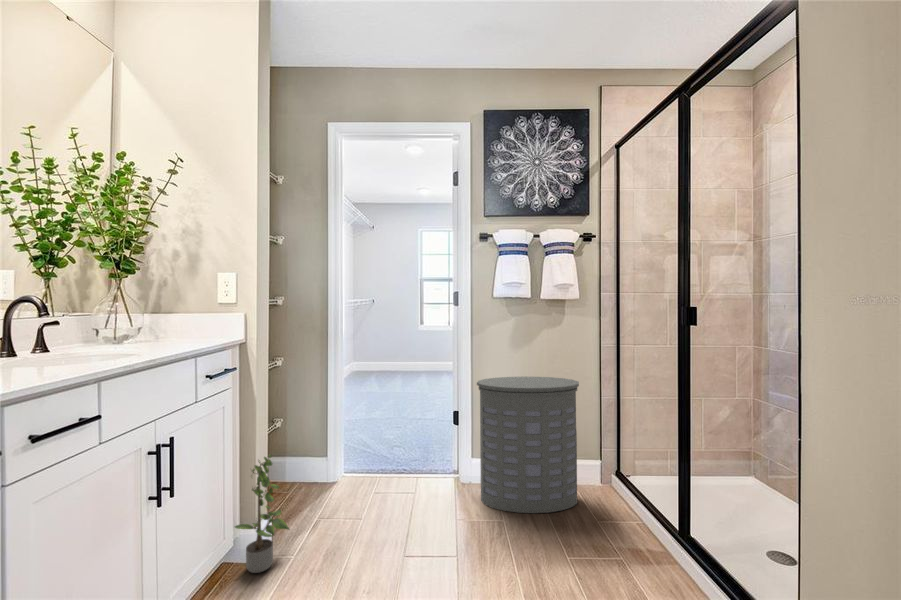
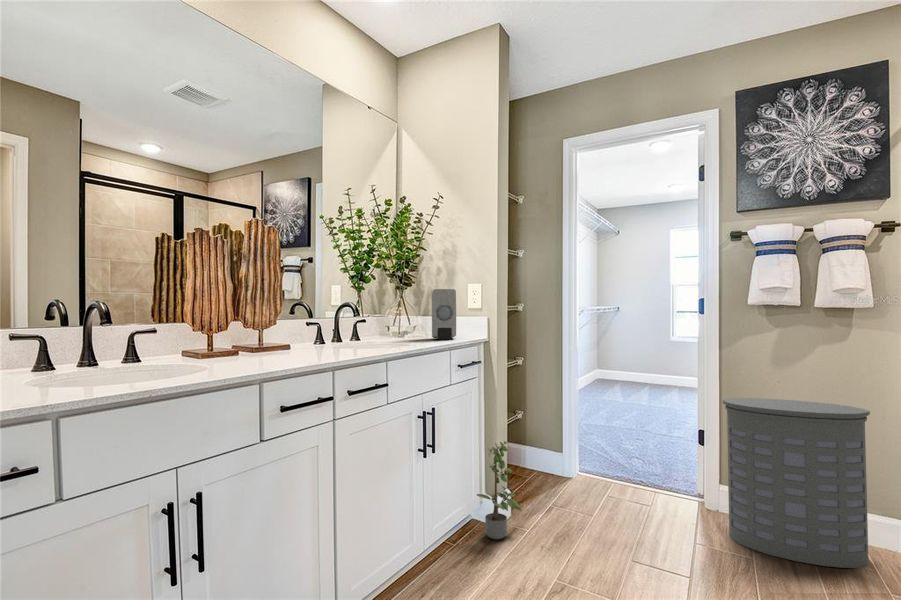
soap dispenser: none [168,278,205,342] -> present [432,289,456,339]

